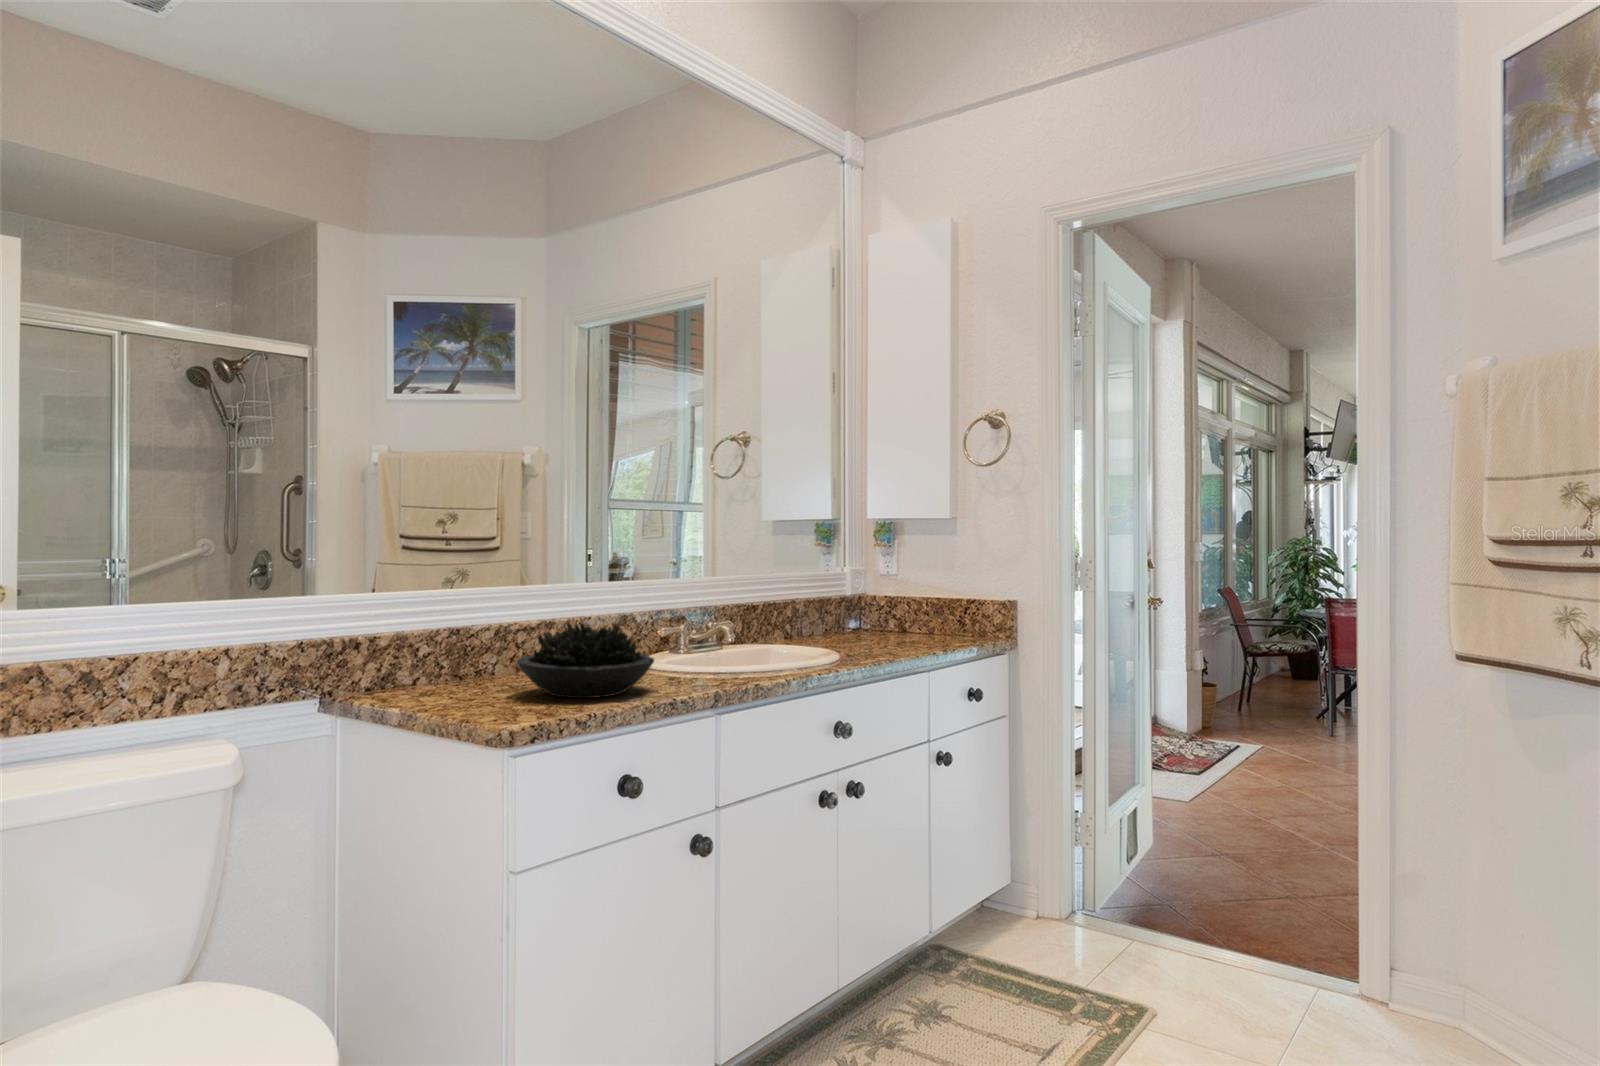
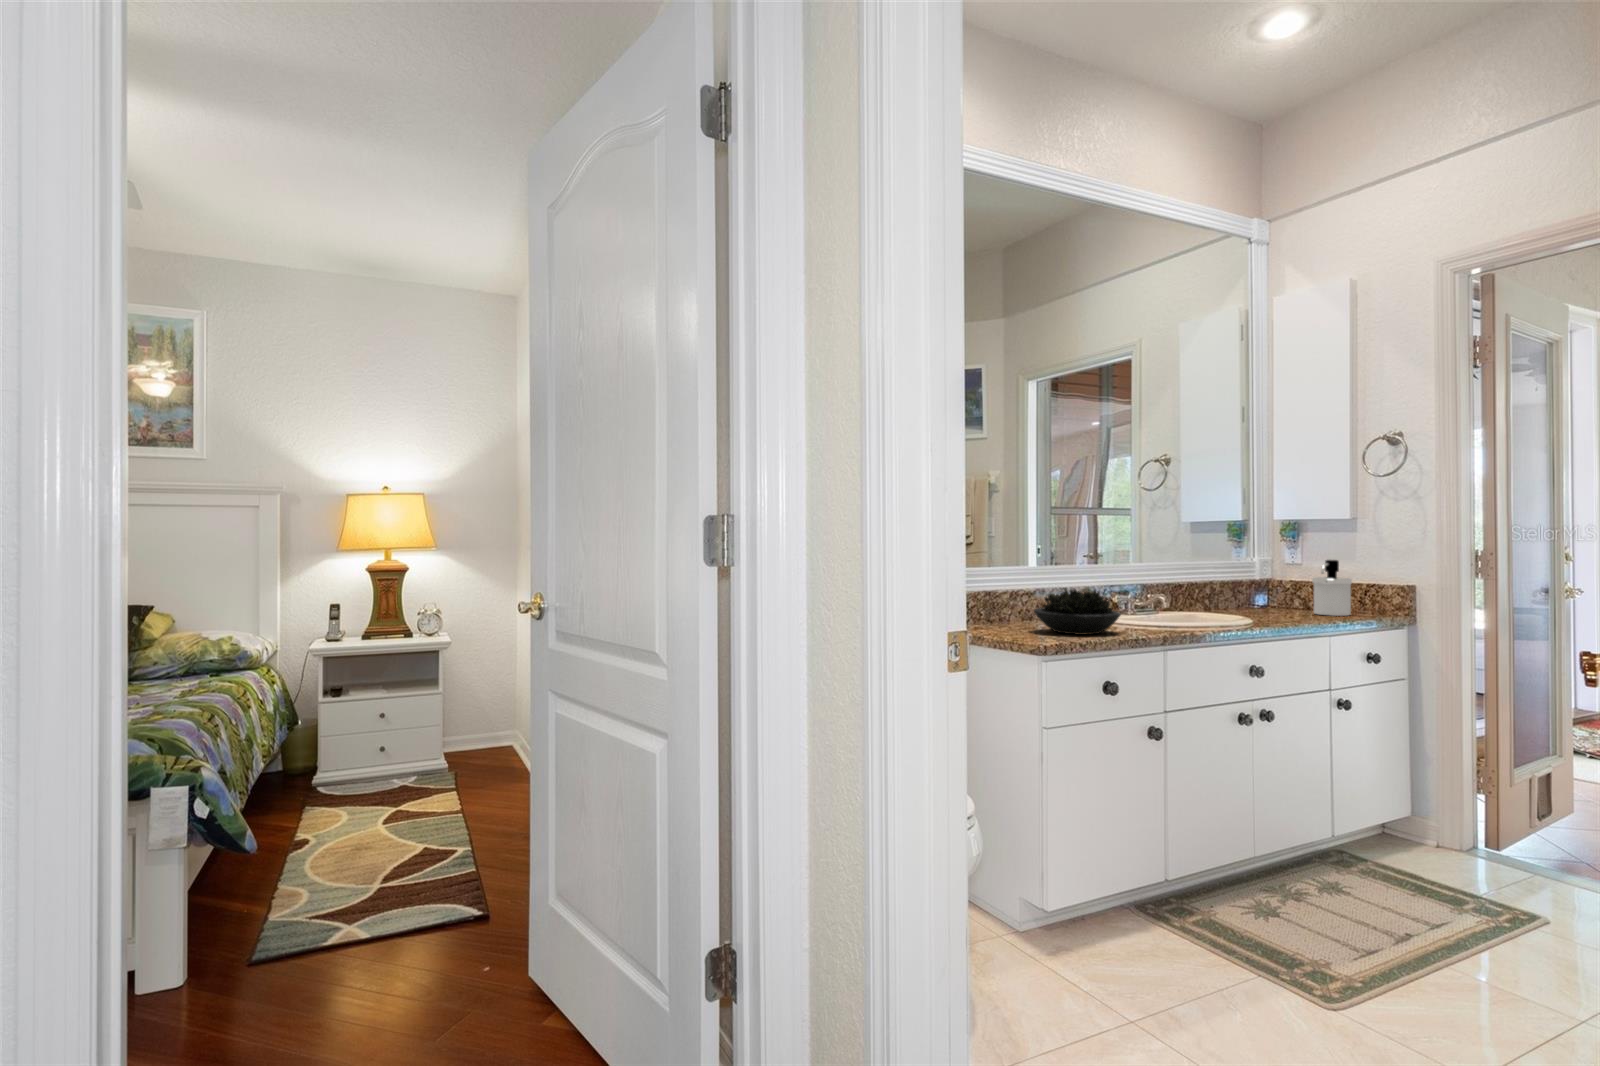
soap dispenser: none [909,570,952,641] -> present [1312,560,1352,616]

